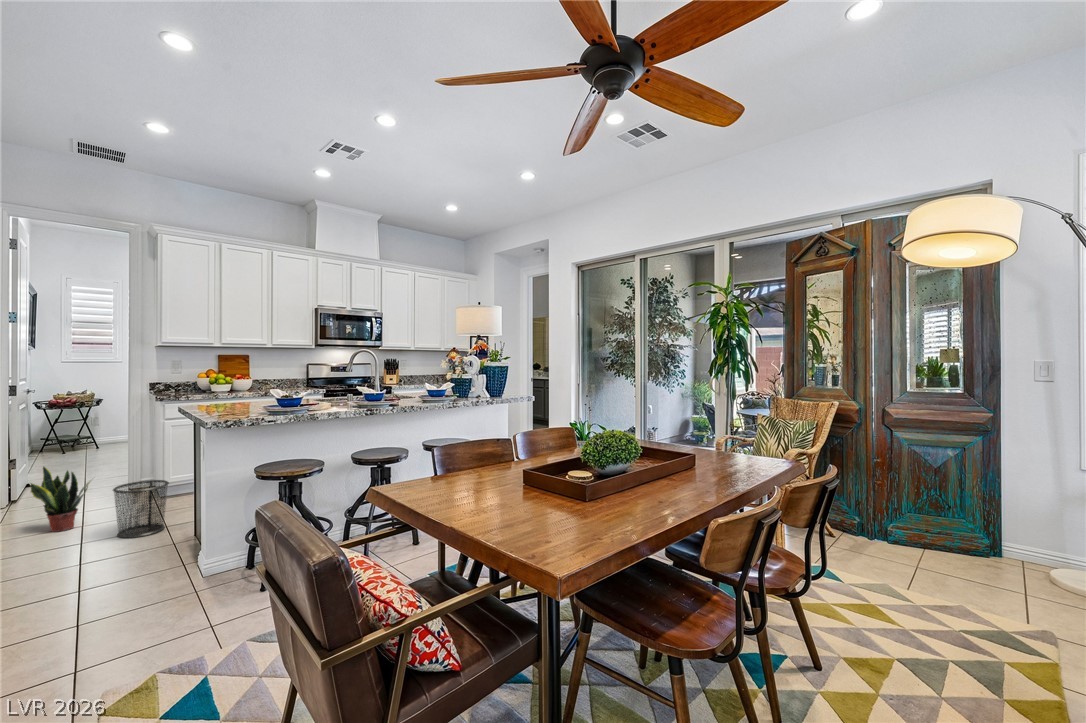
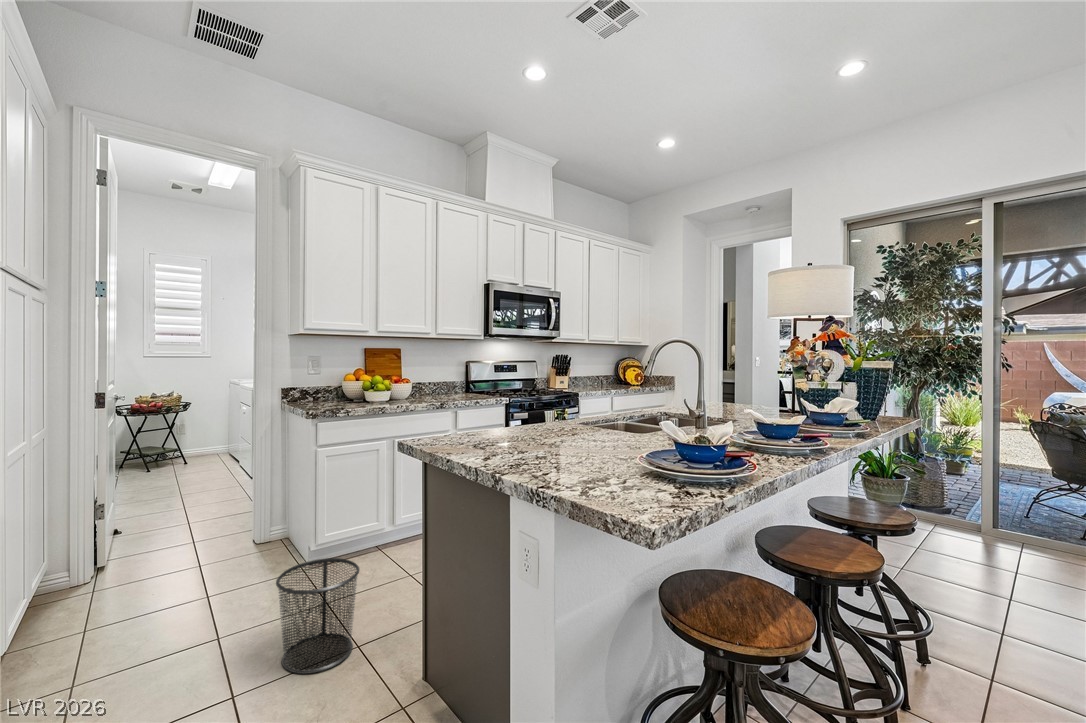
potted plant: present [31,467,91,532] -> none [141,534,234,650]

